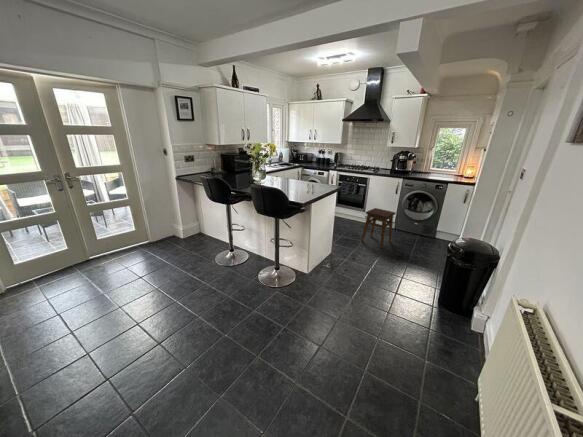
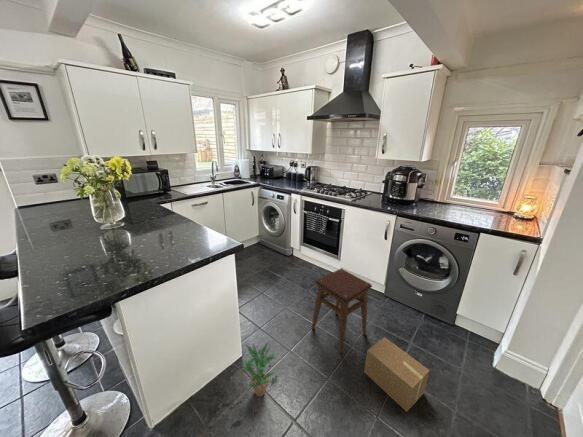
potted plant: none [342,231,364,262] -> present [243,343,276,397]
cardboard box: none [396,237,429,262] -> present [364,337,429,412]

